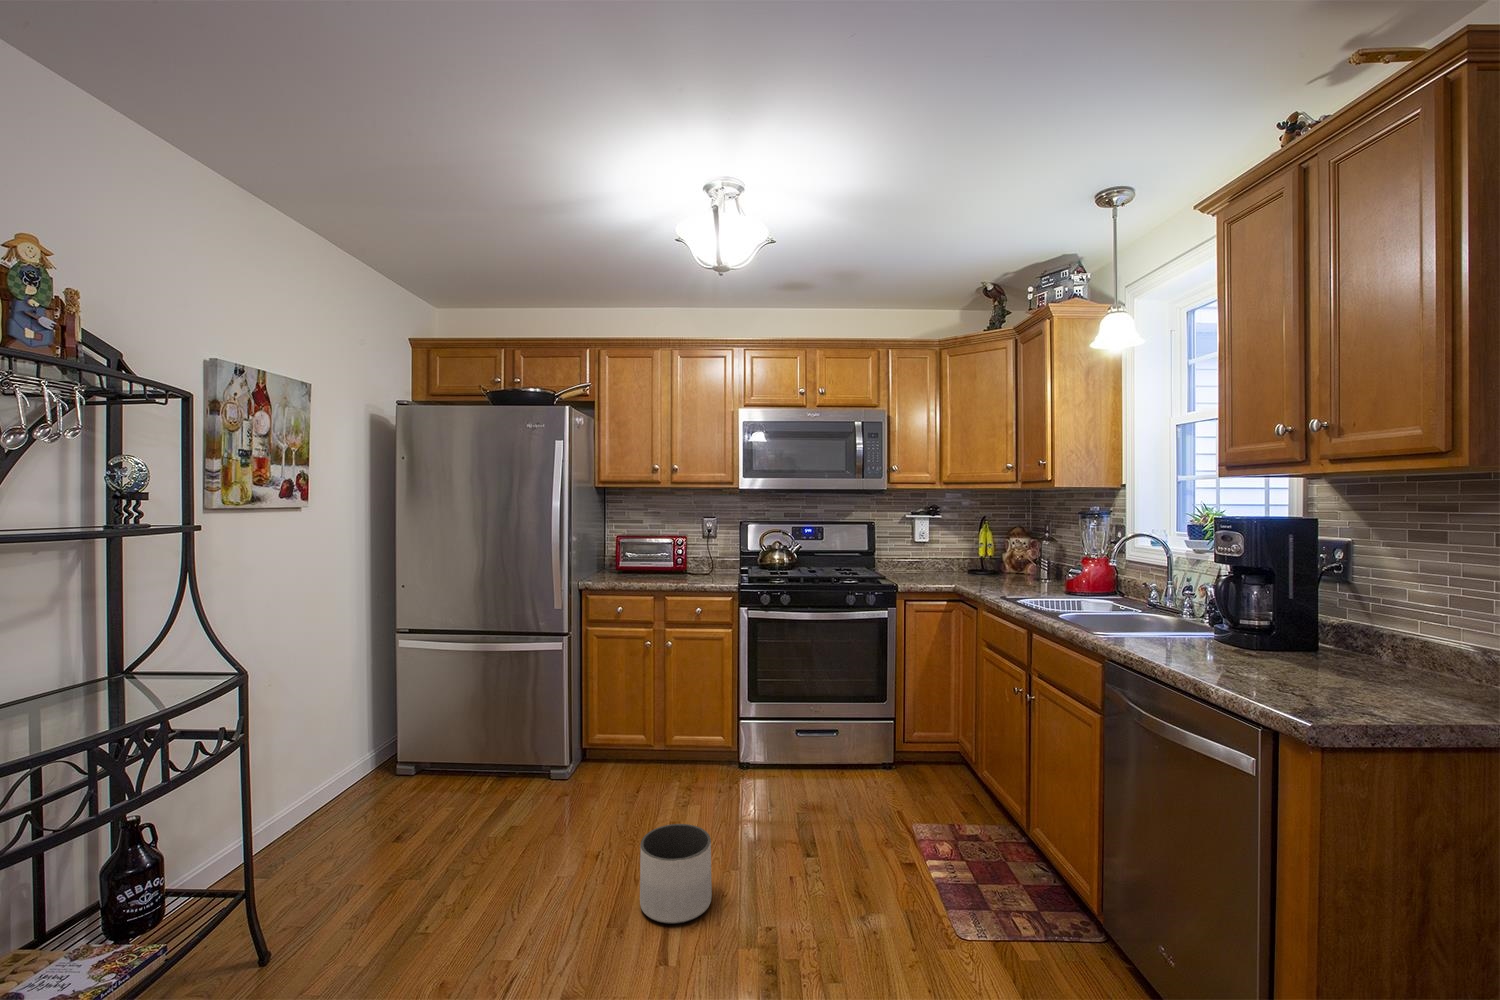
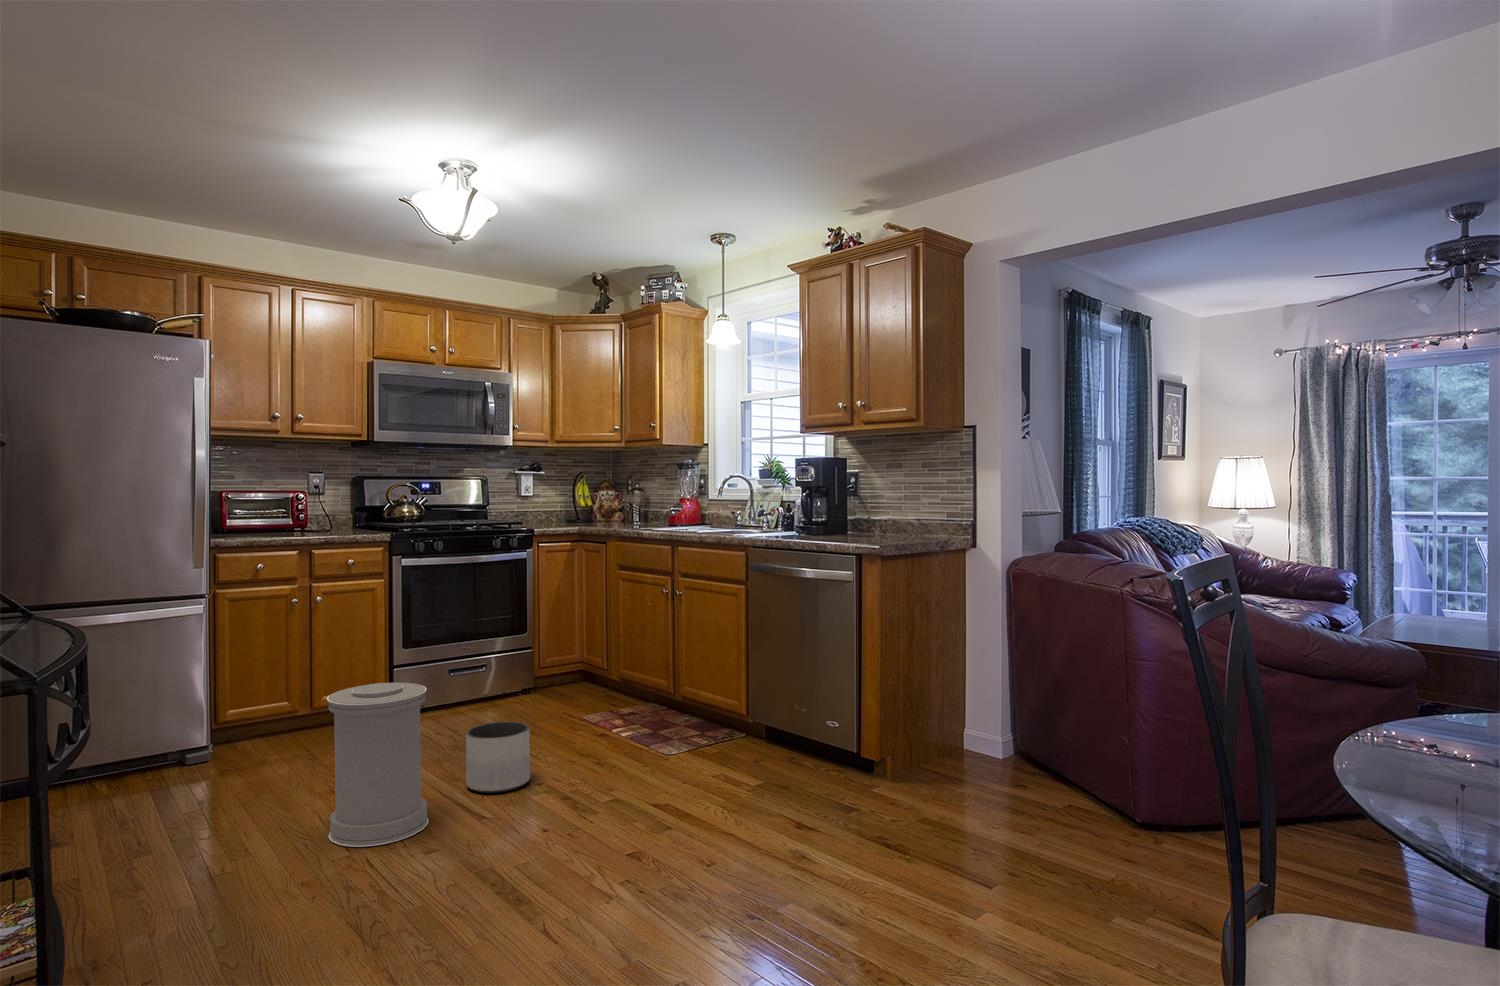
trash can: none [466,759,568,953] -> present [327,683,429,847]

